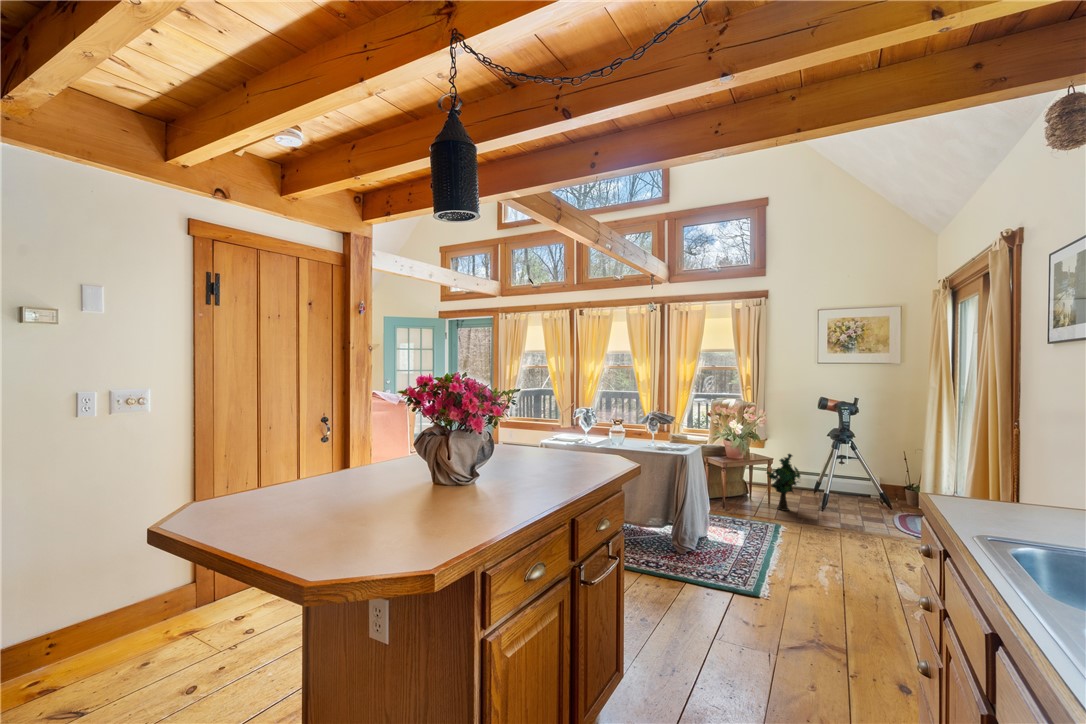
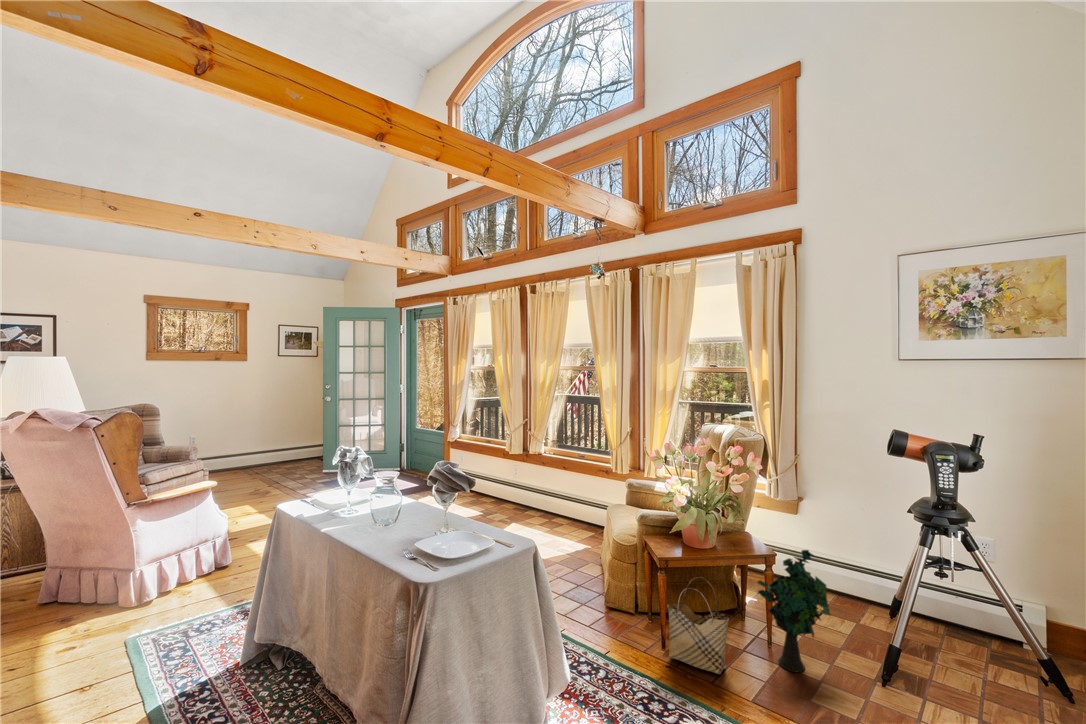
woven basket: none [728,471,759,513] -> present [667,577,729,674]

